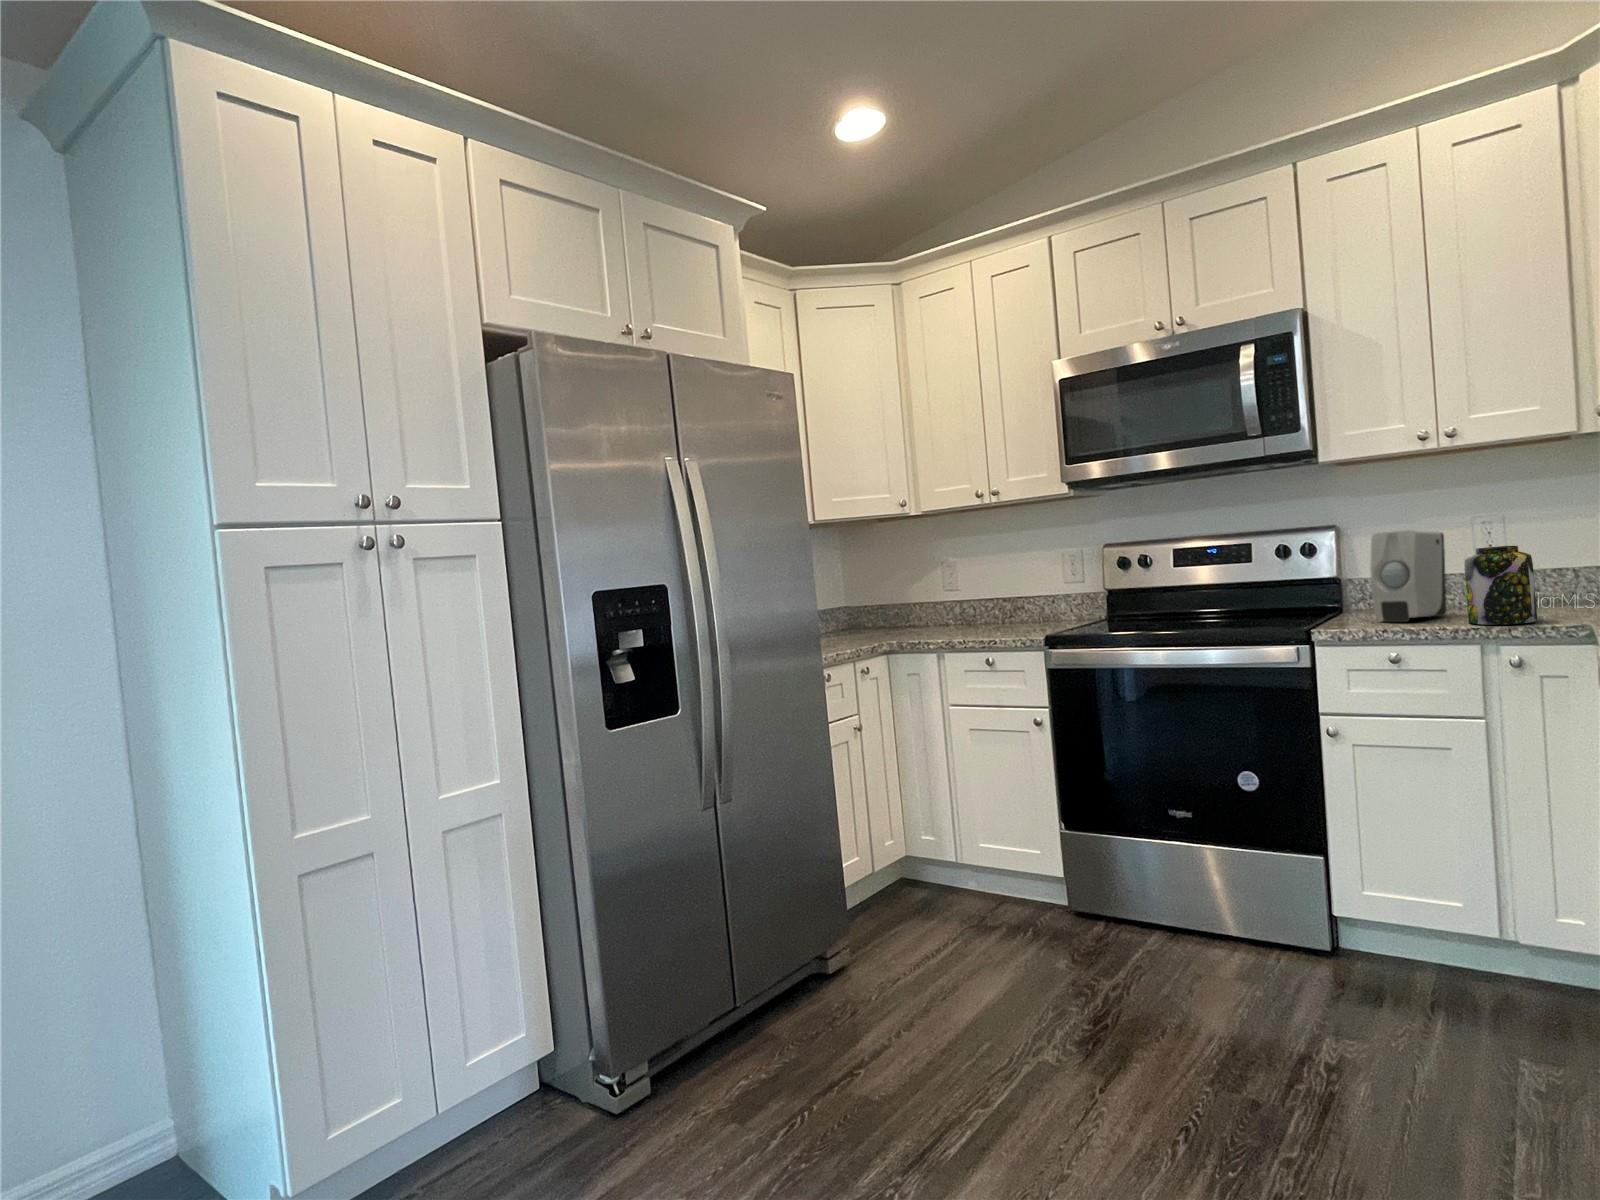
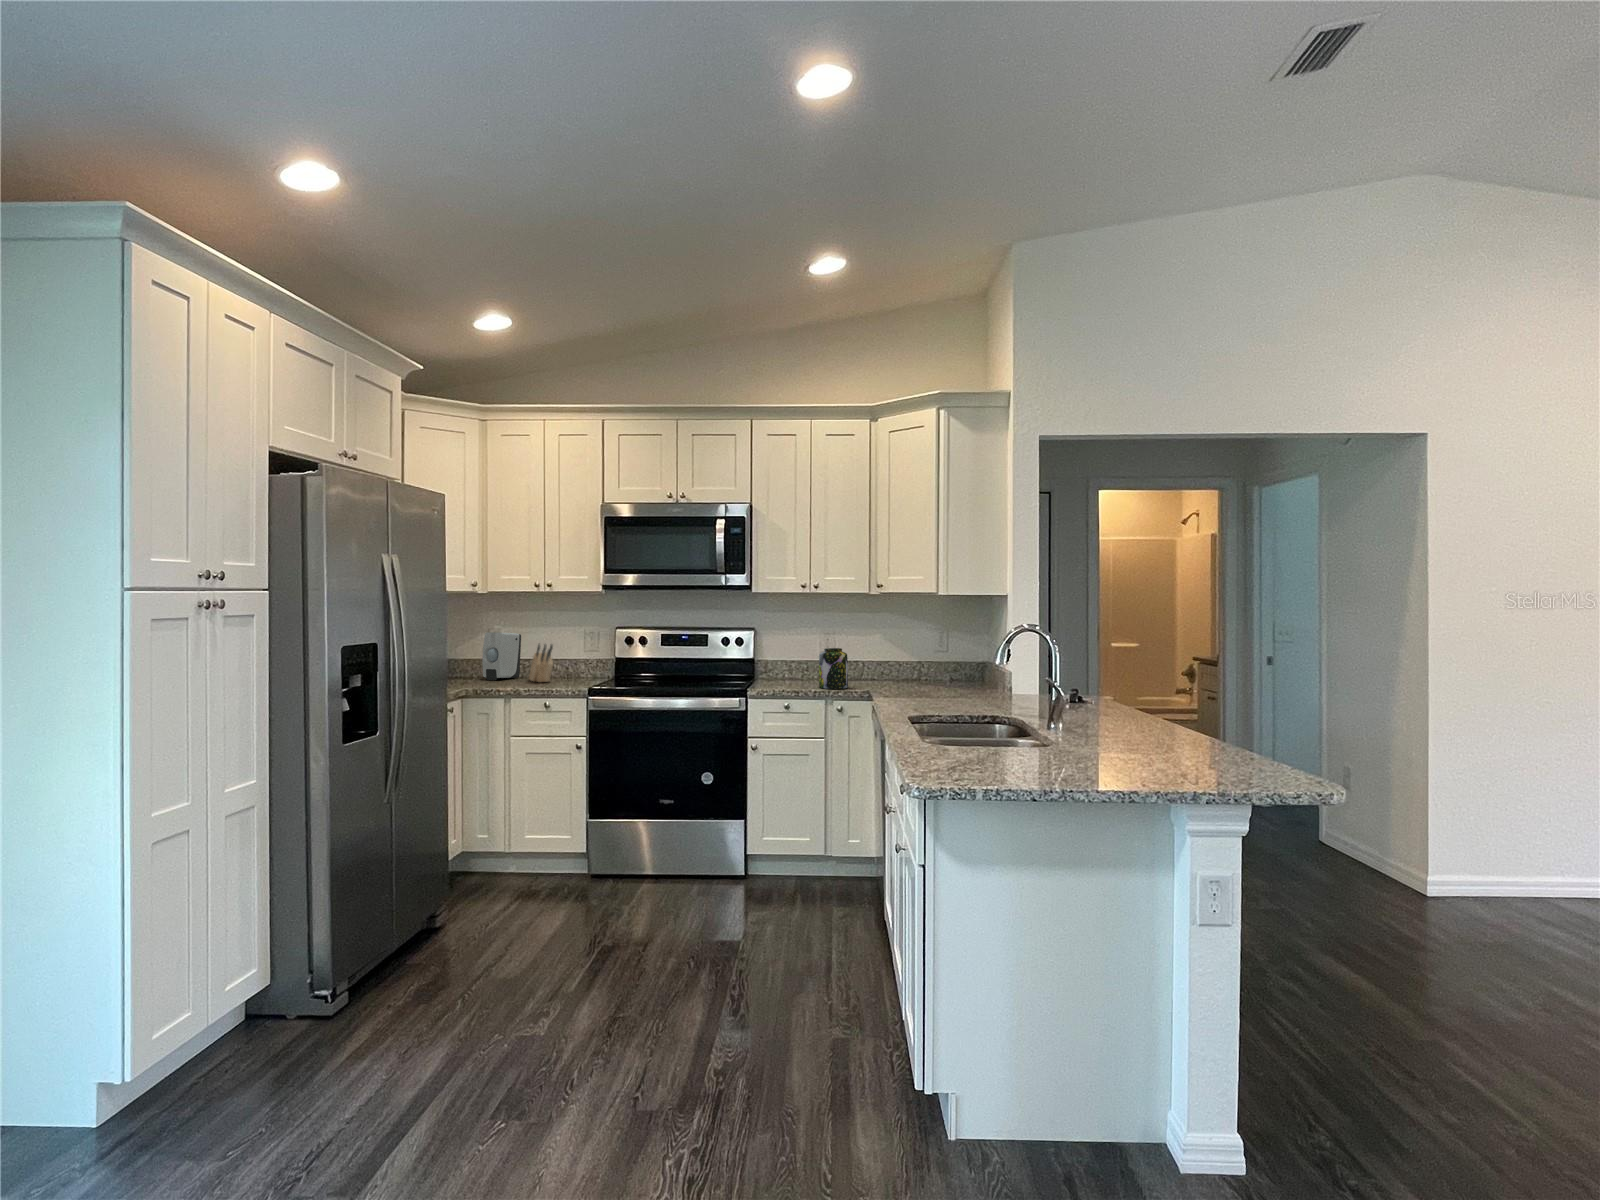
soap dispenser: present [1371,530,1447,622] -> present [482,632,521,680]
knife block: none [983,575,1009,630] -> present [529,645,553,682]

